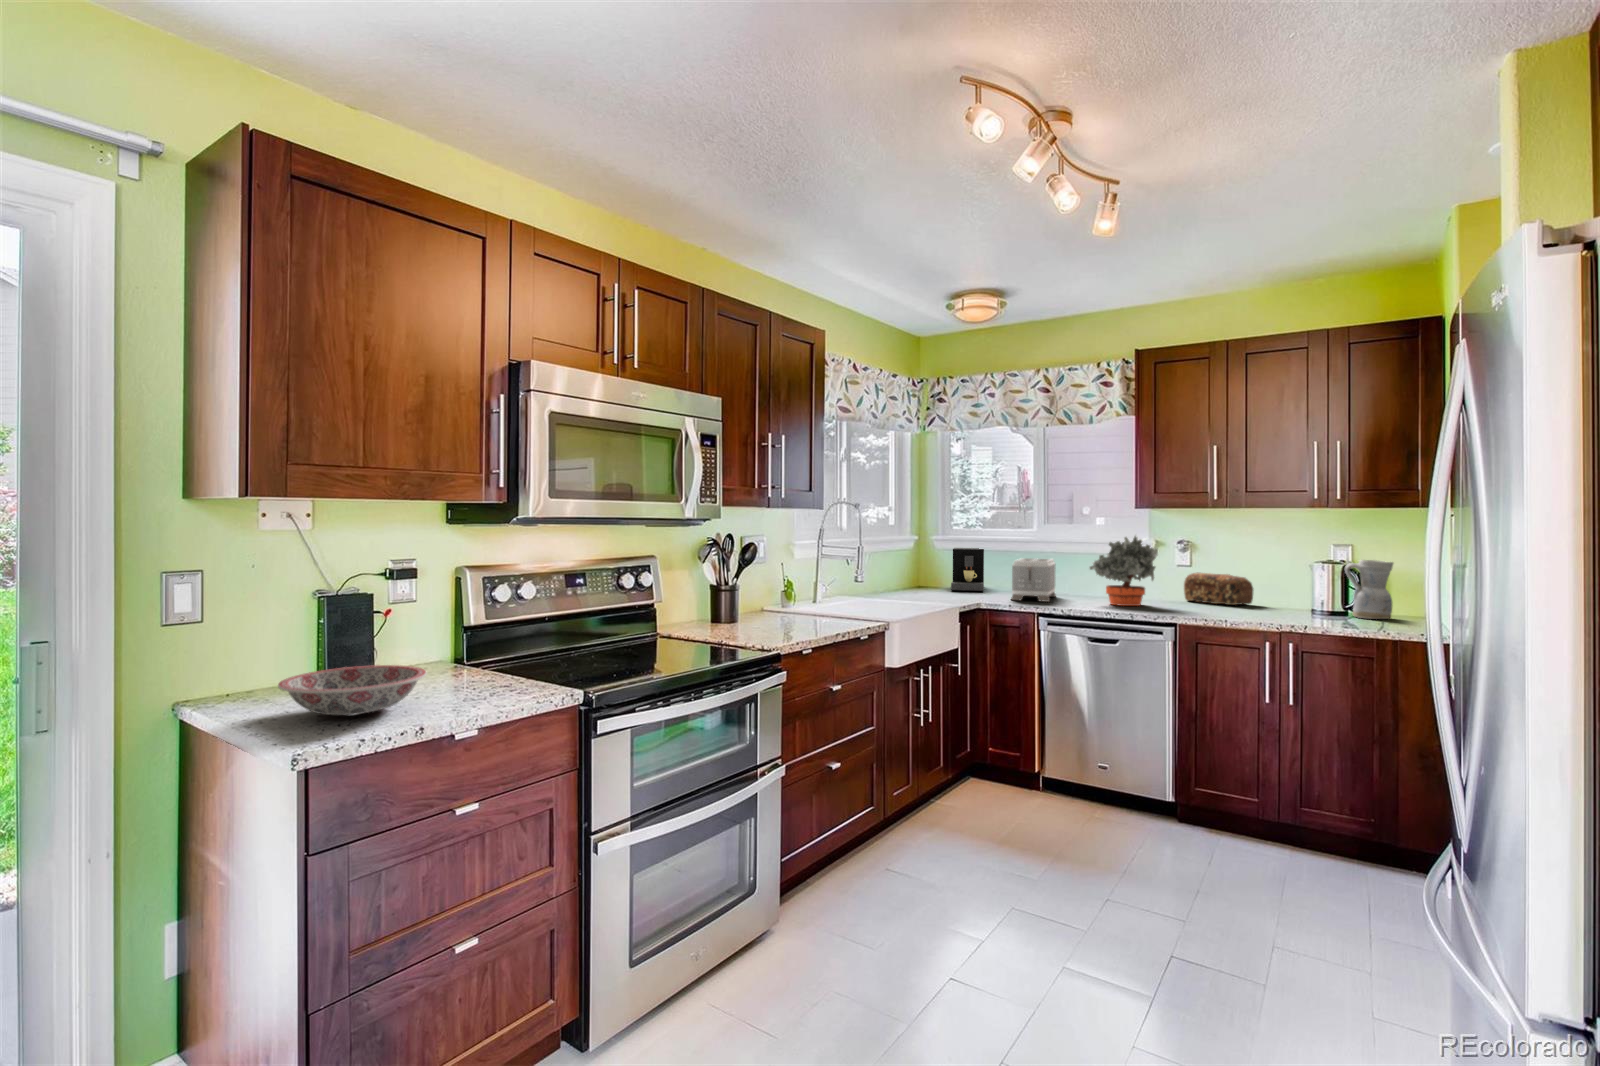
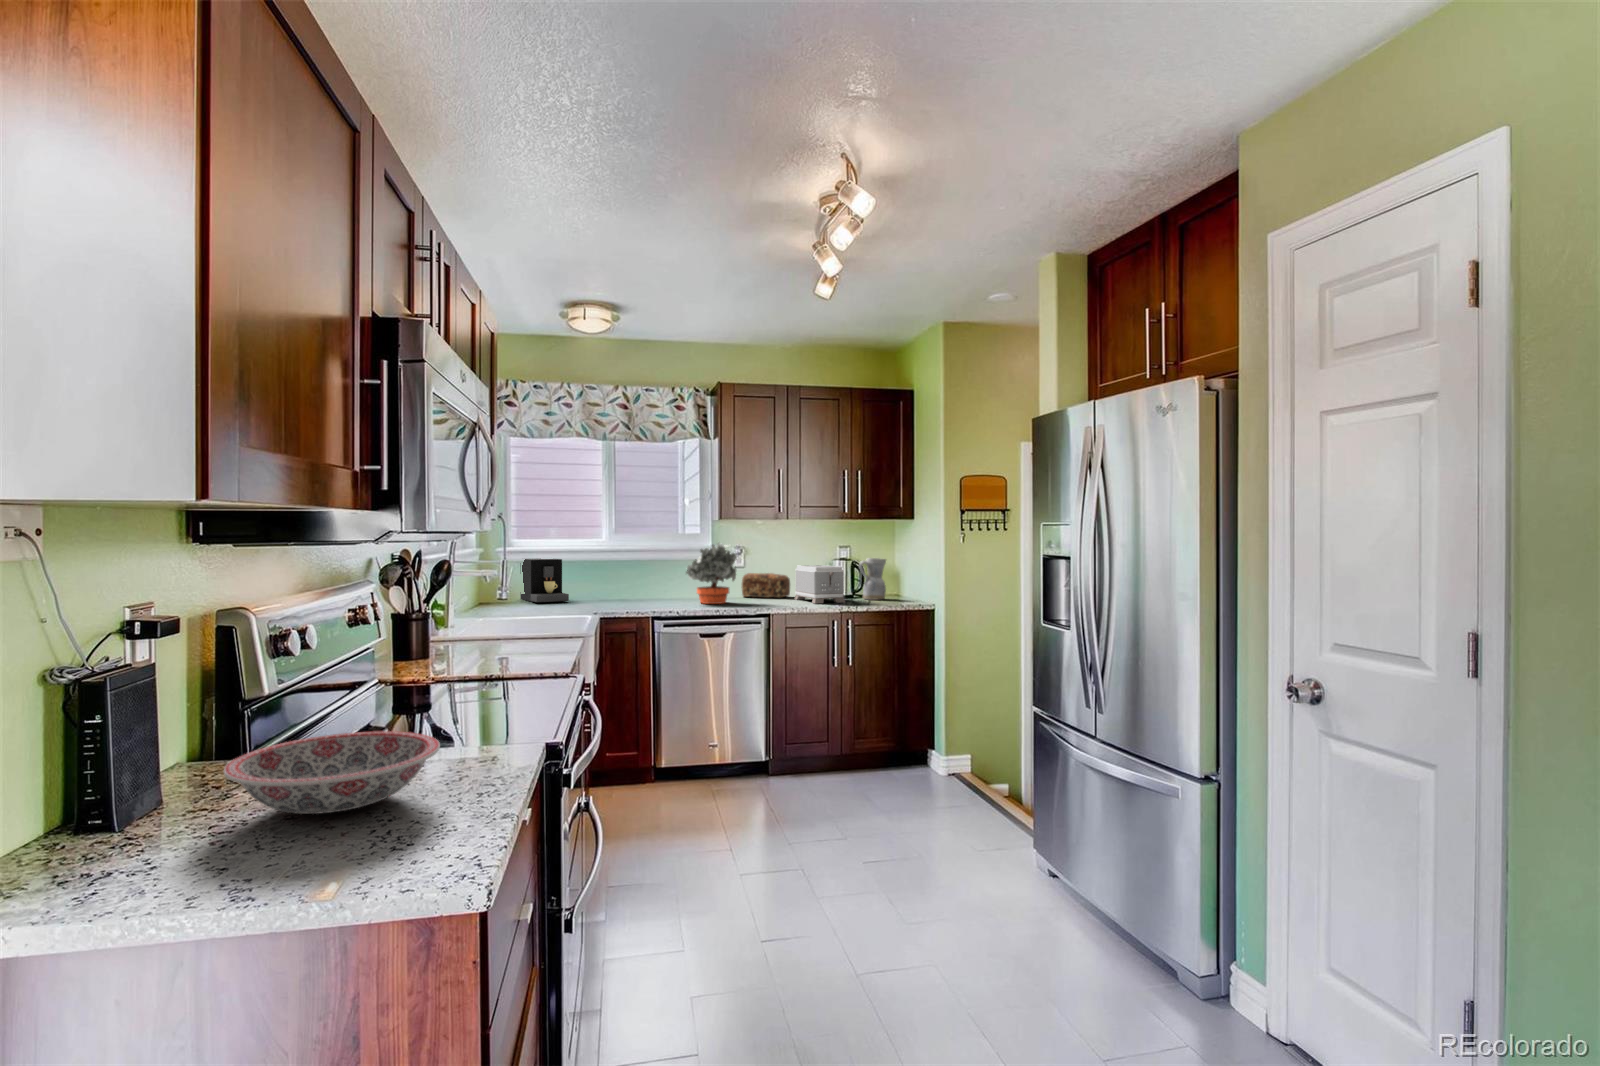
toaster: present [1011,558,1056,602] -> present [794,565,845,604]

